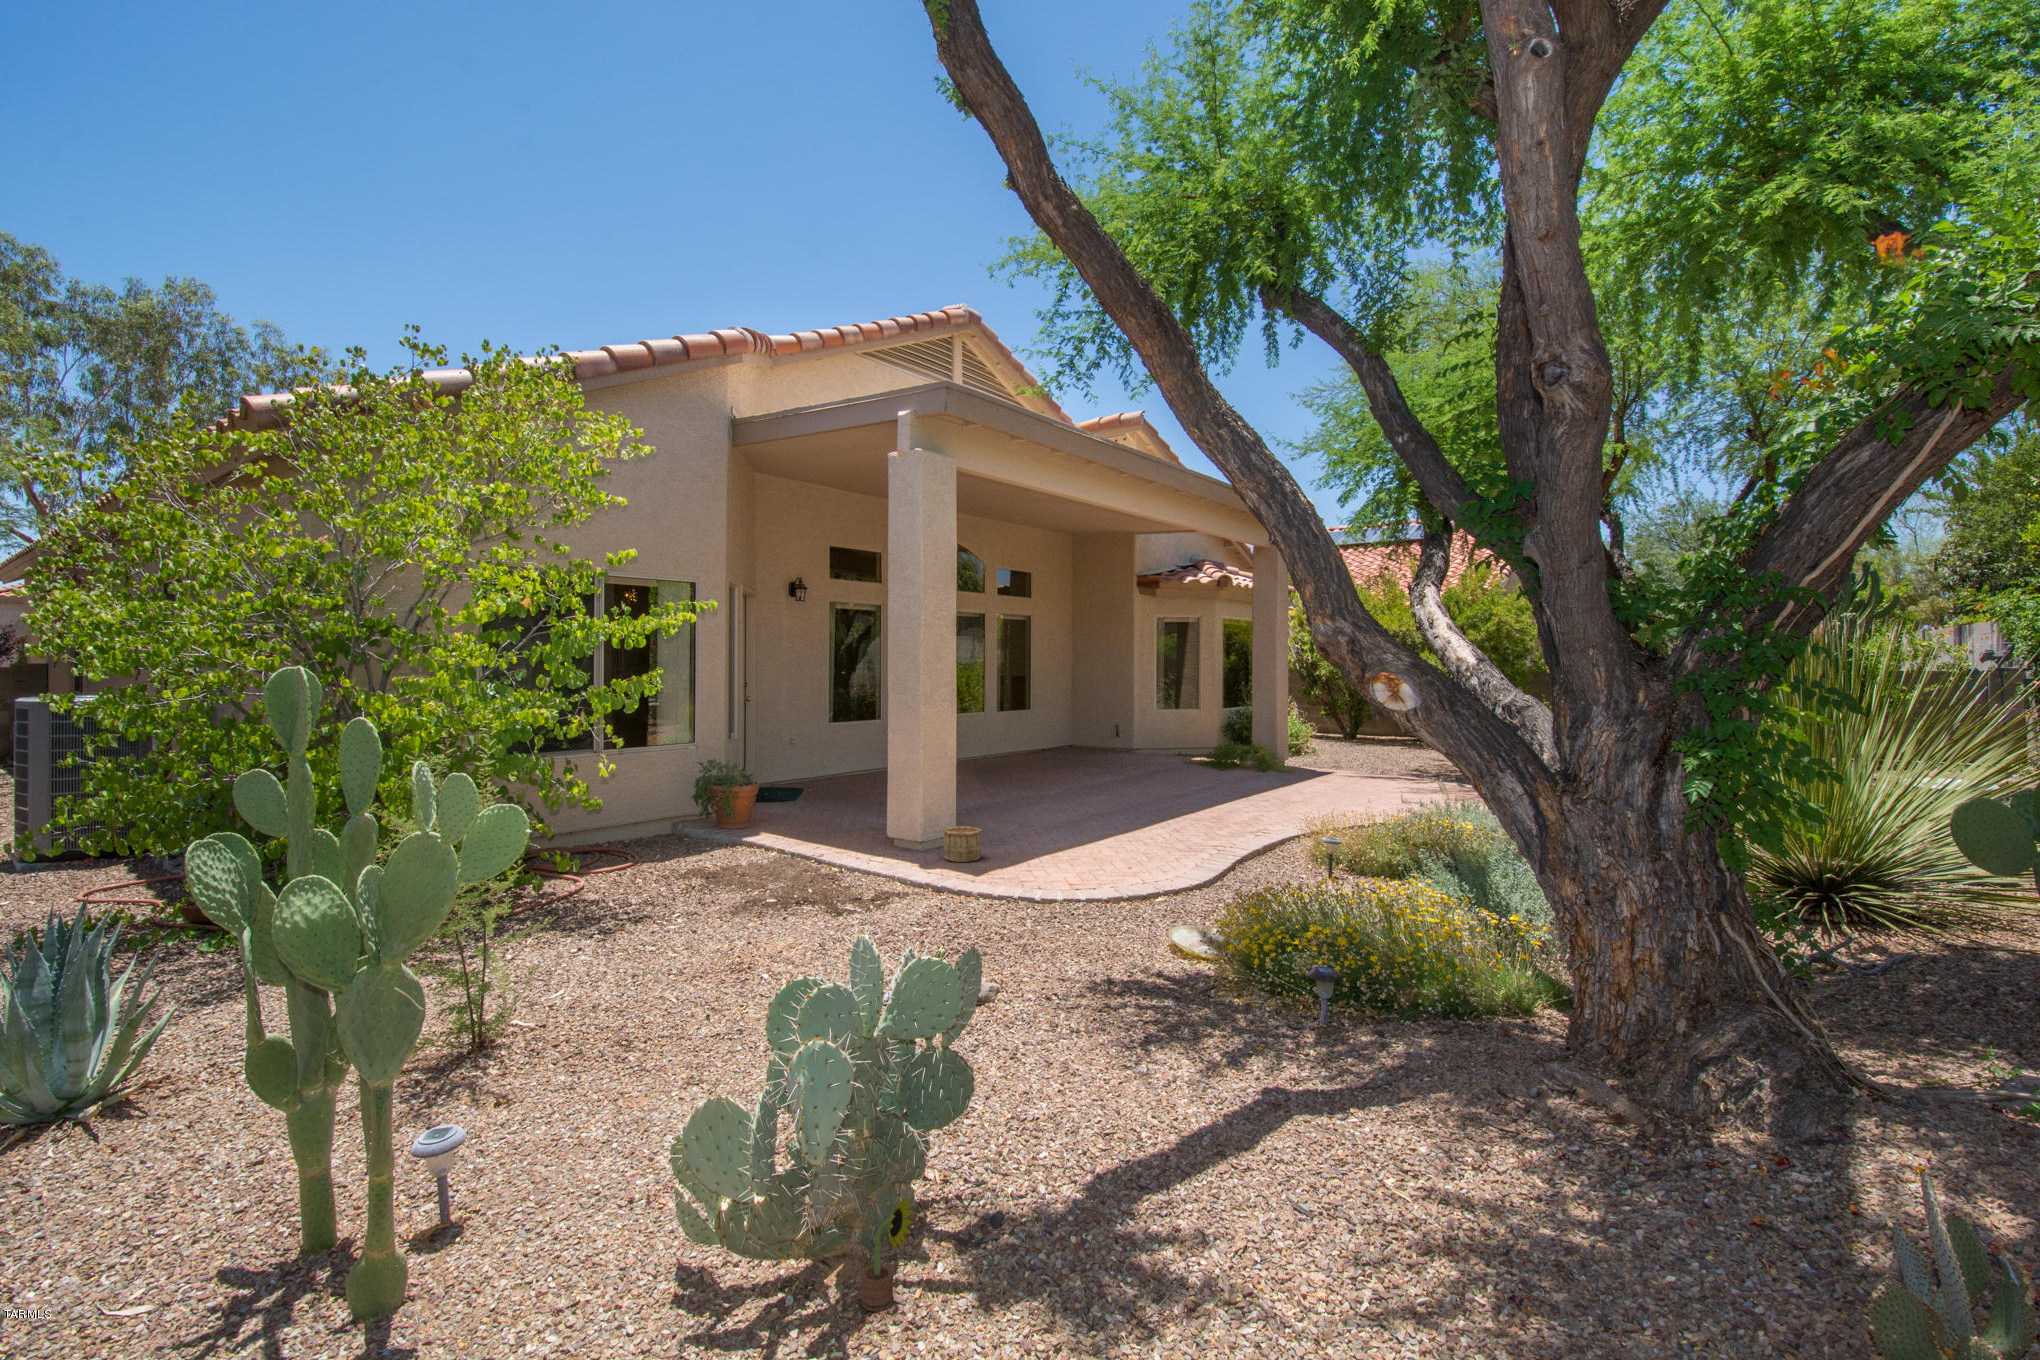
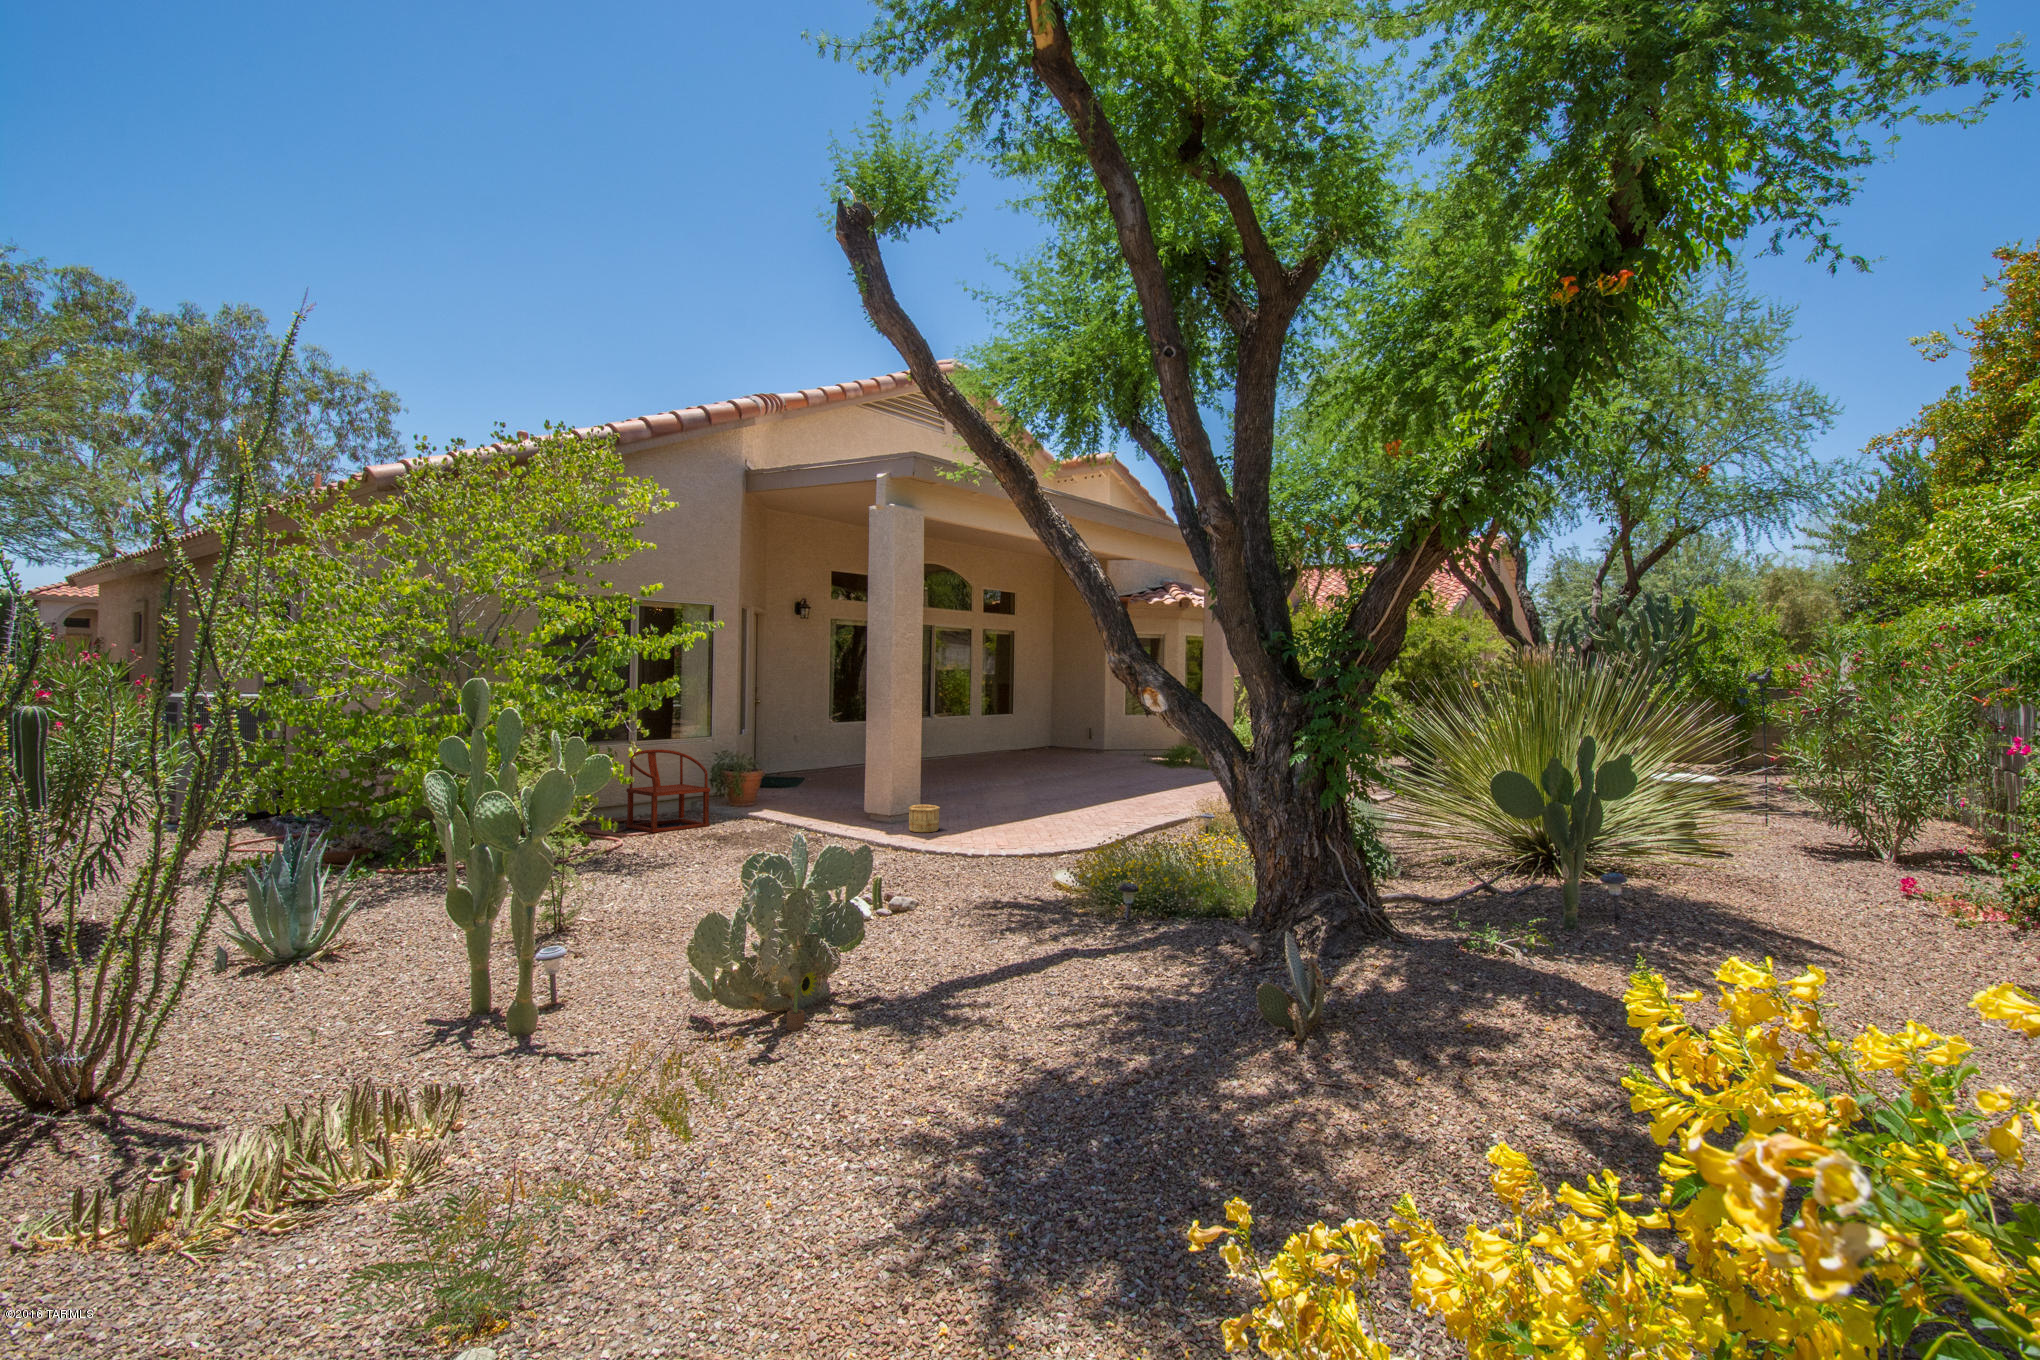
armchair: none [593,760,696,865] -> present [626,750,710,833]

